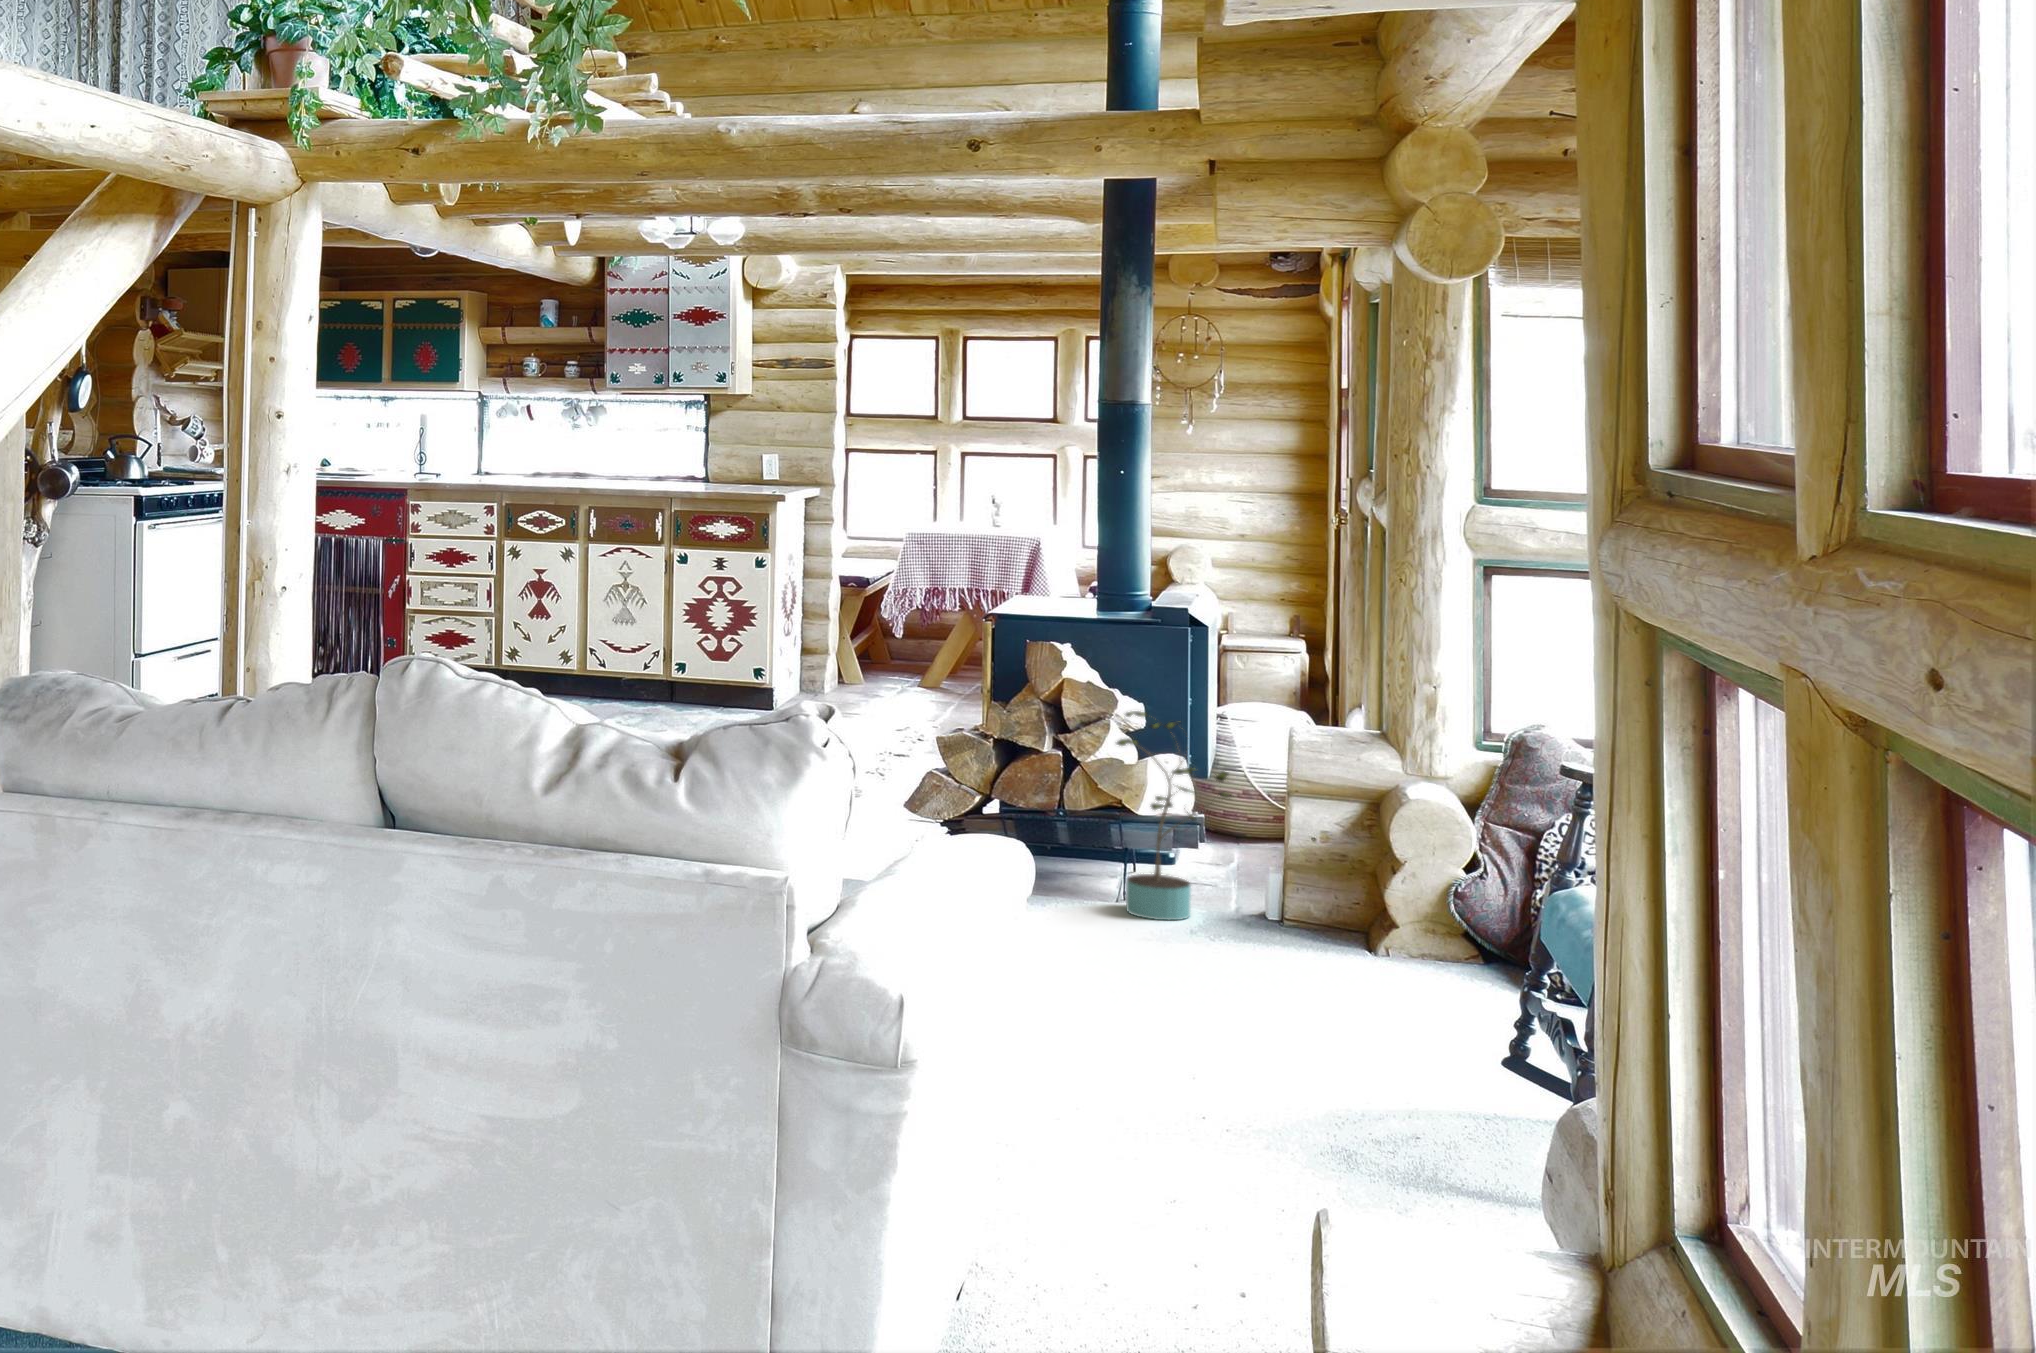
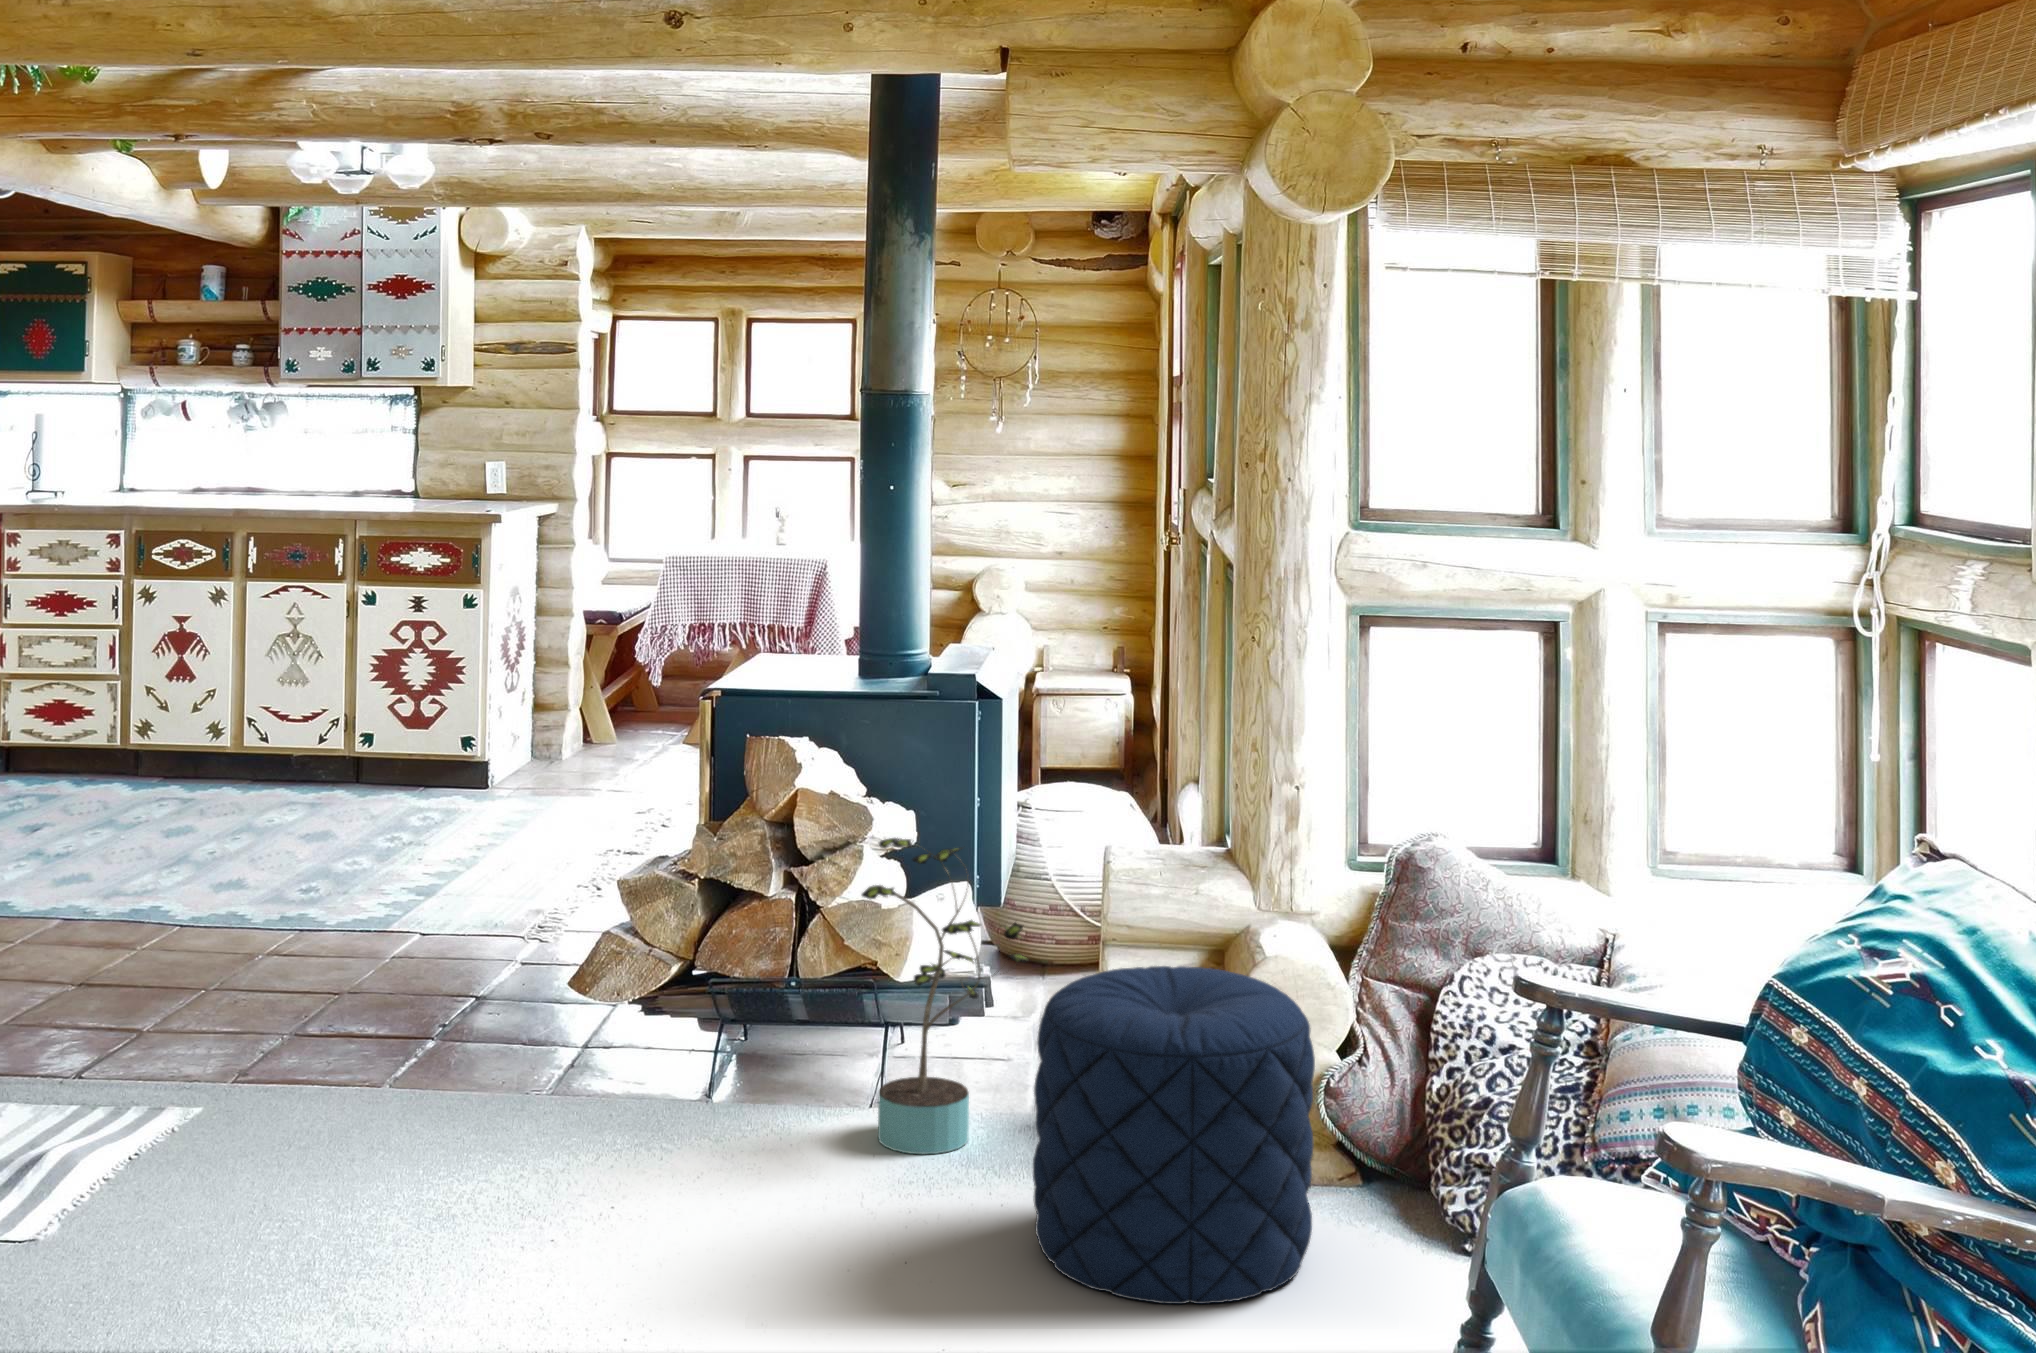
pouf: none [1240,793,1435,996] -> present [1033,966,1315,1304]

